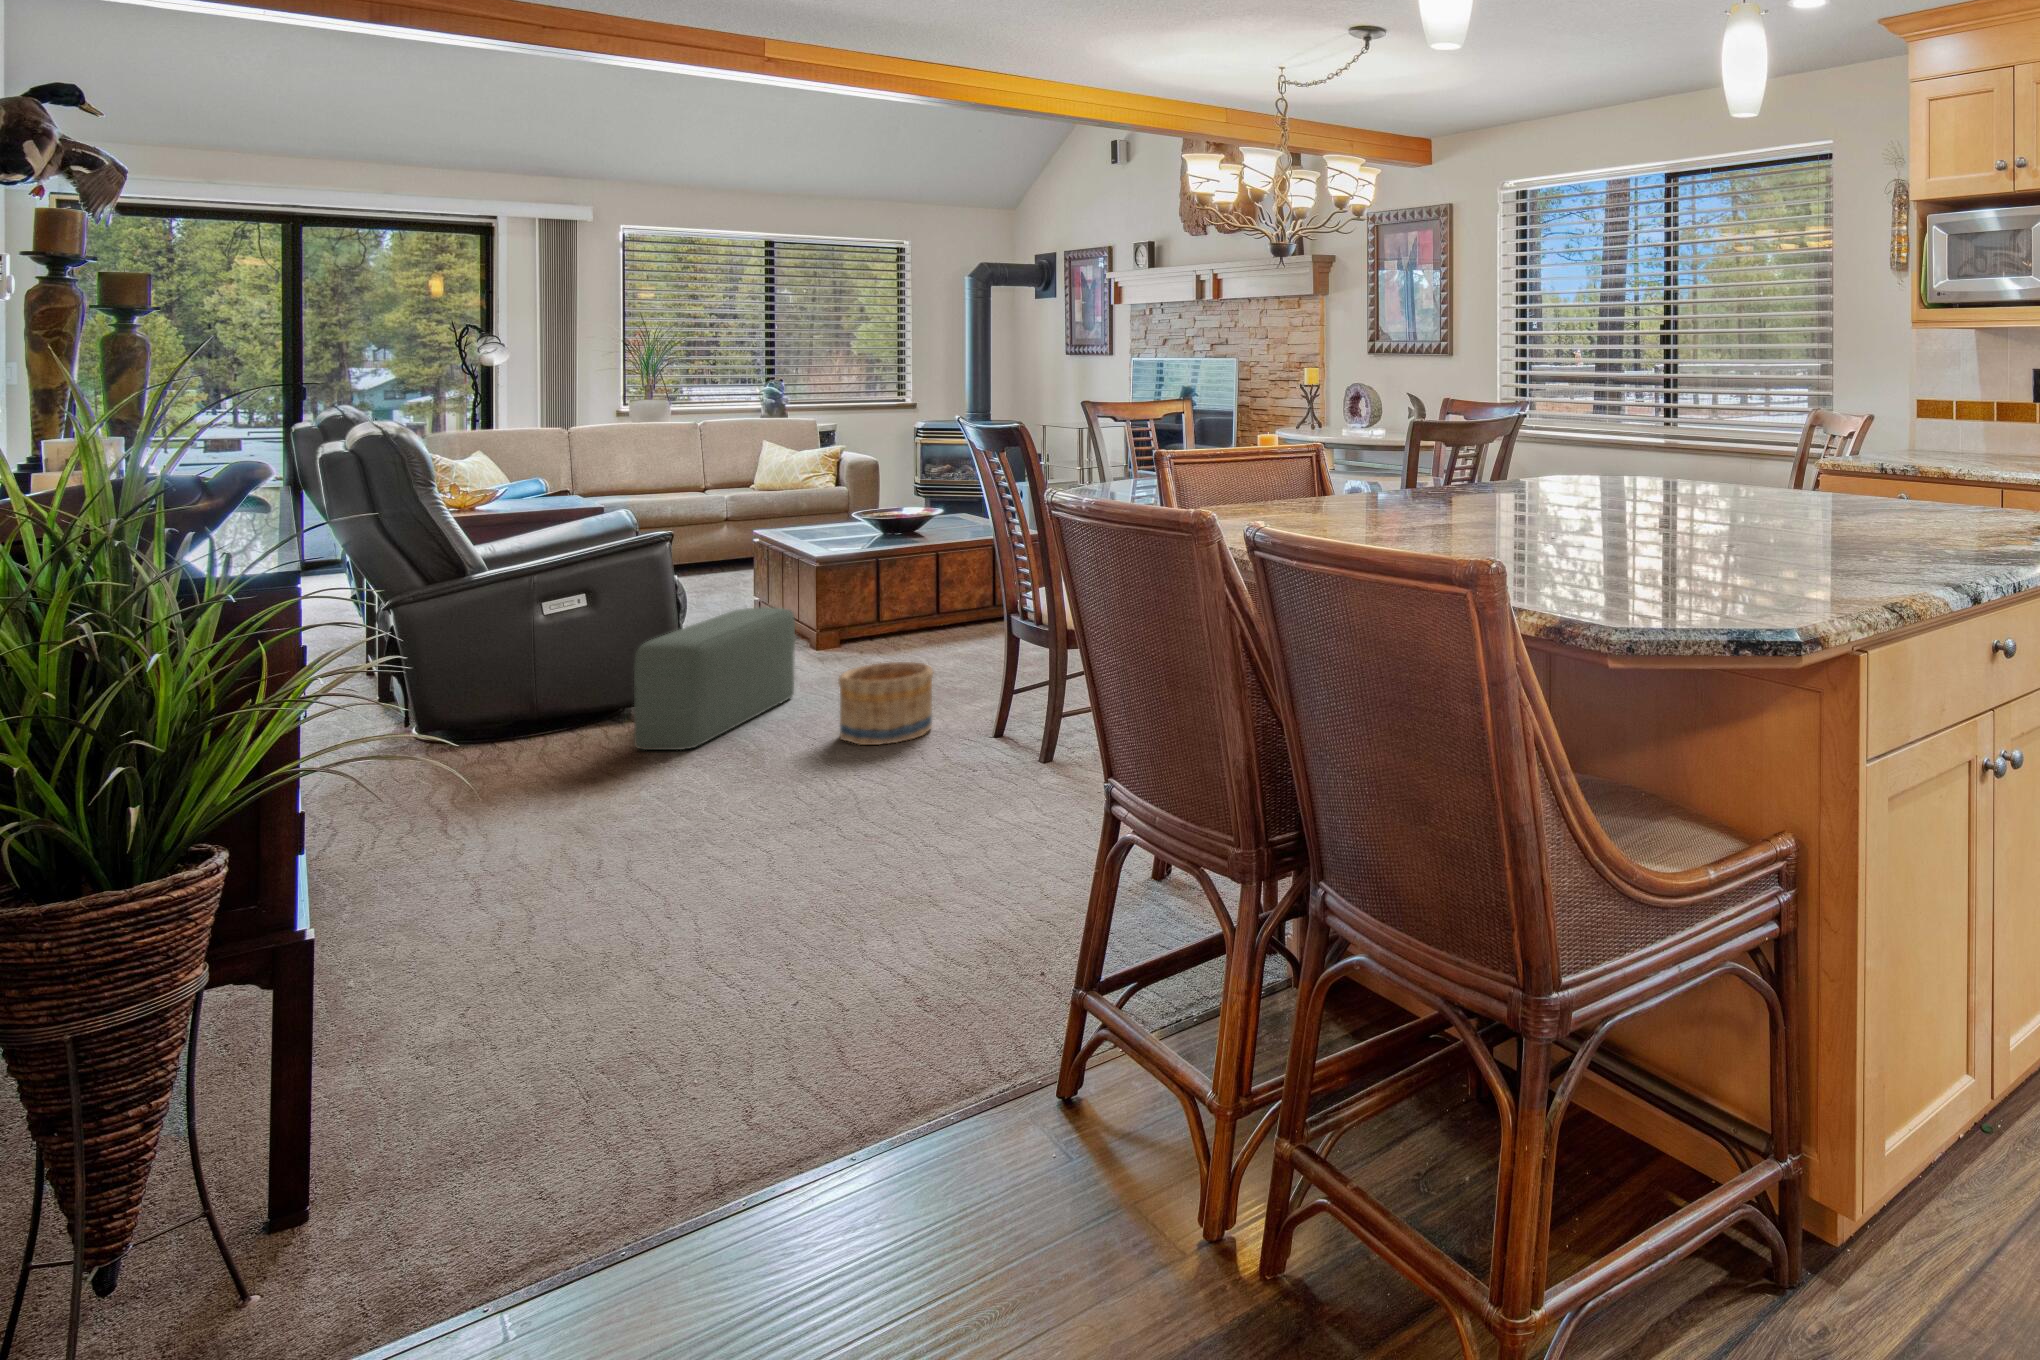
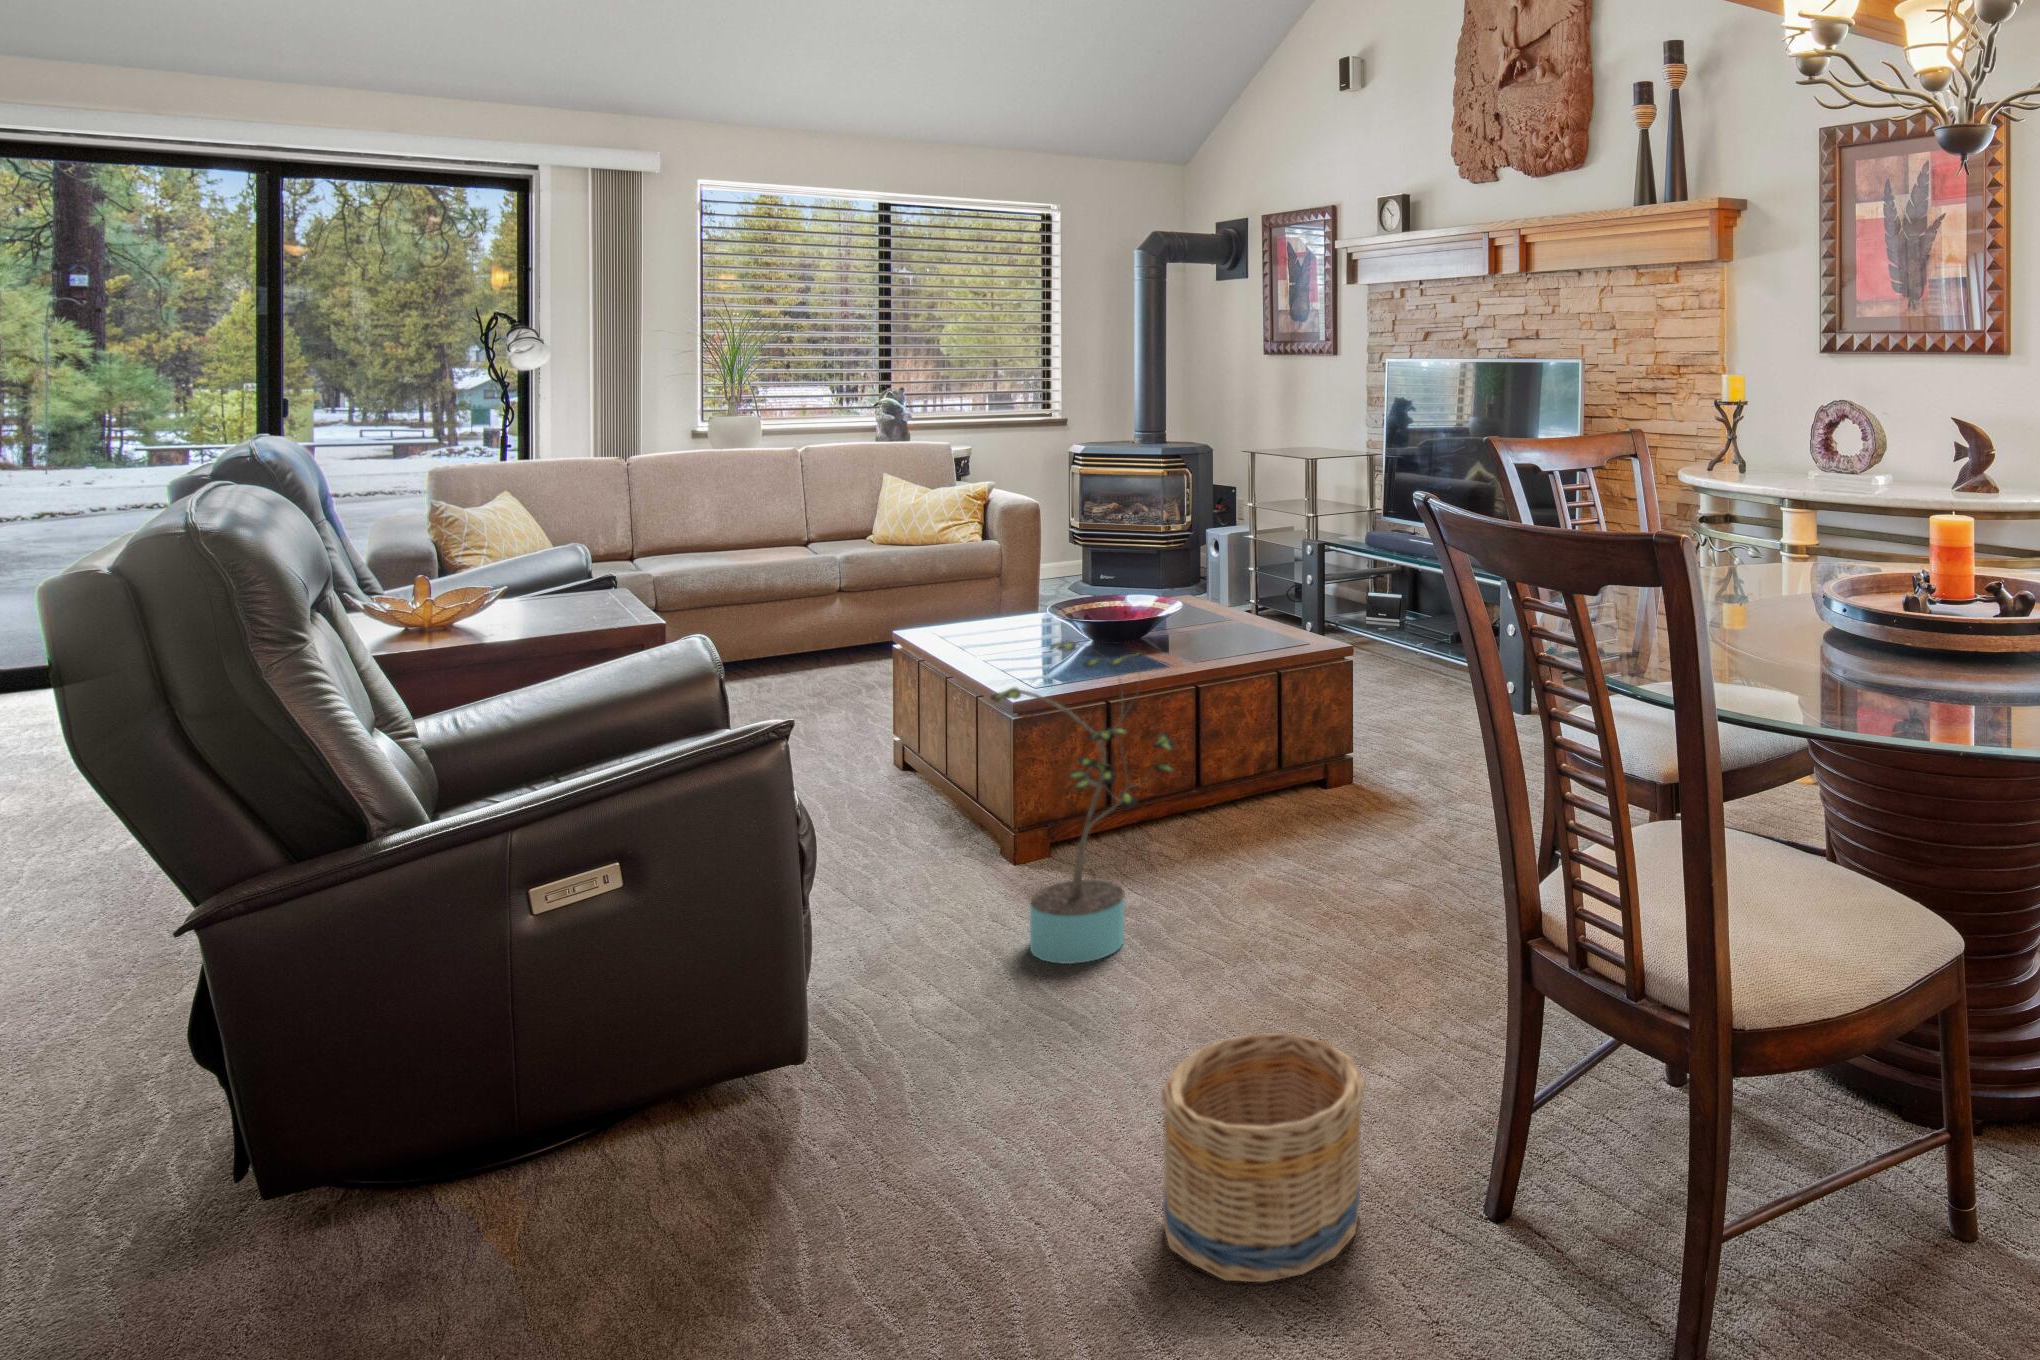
potted plant: none [787,511,892,675] -> present [991,642,1175,964]
pouf: present [634,607,795,750] -> none [717,863,1023,1278]

